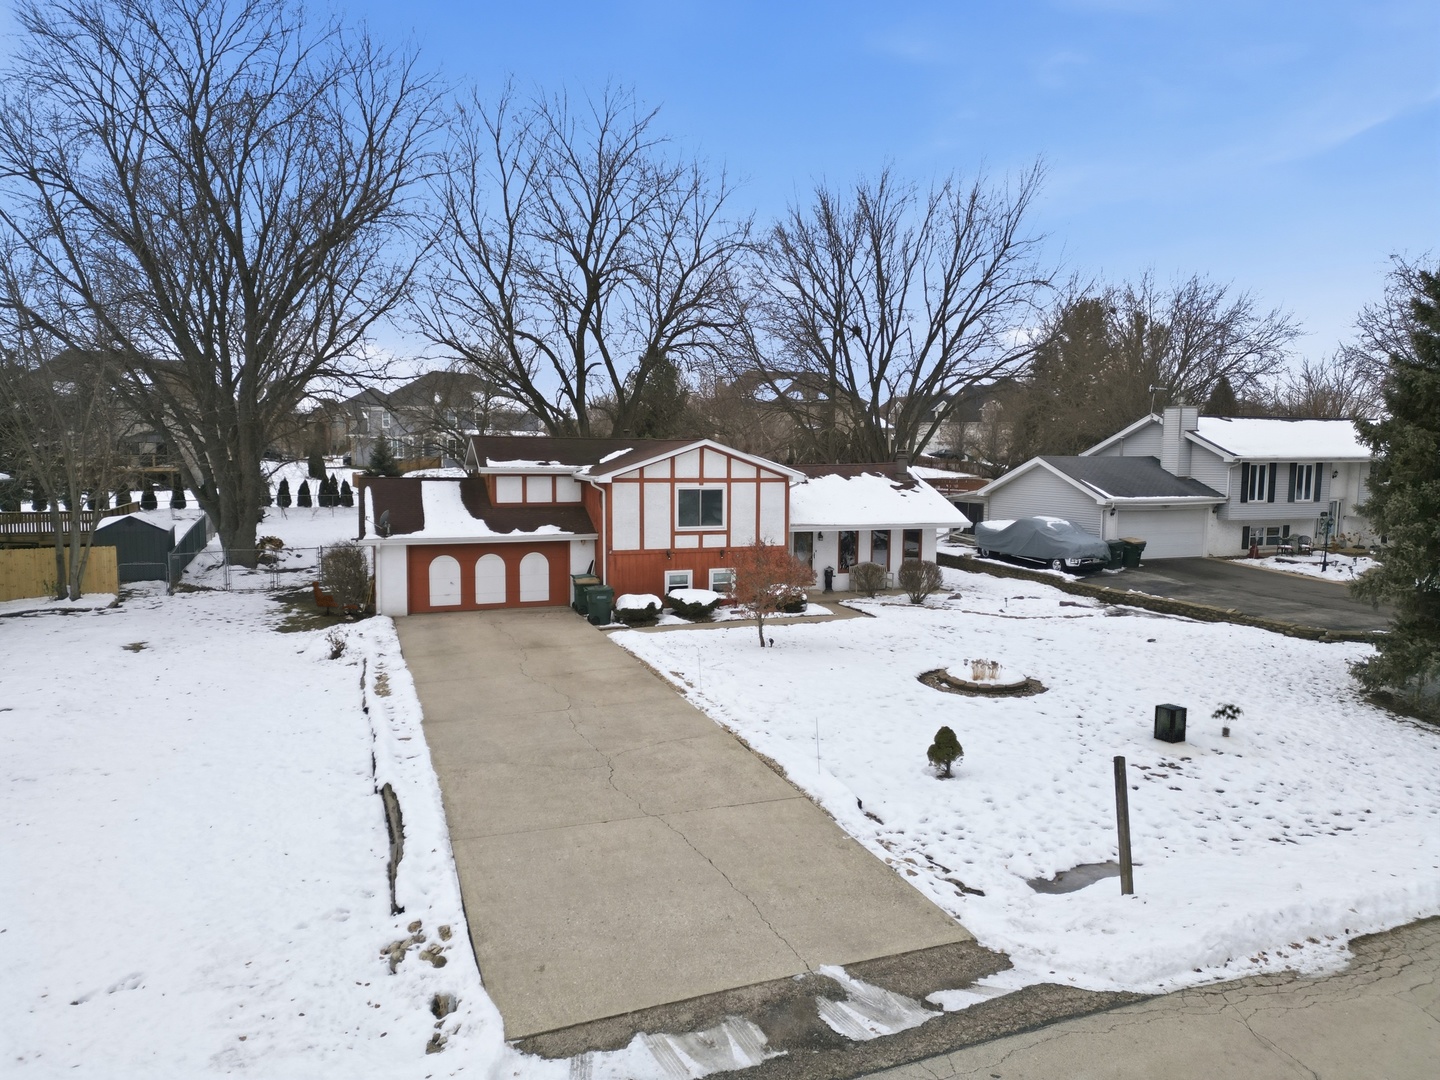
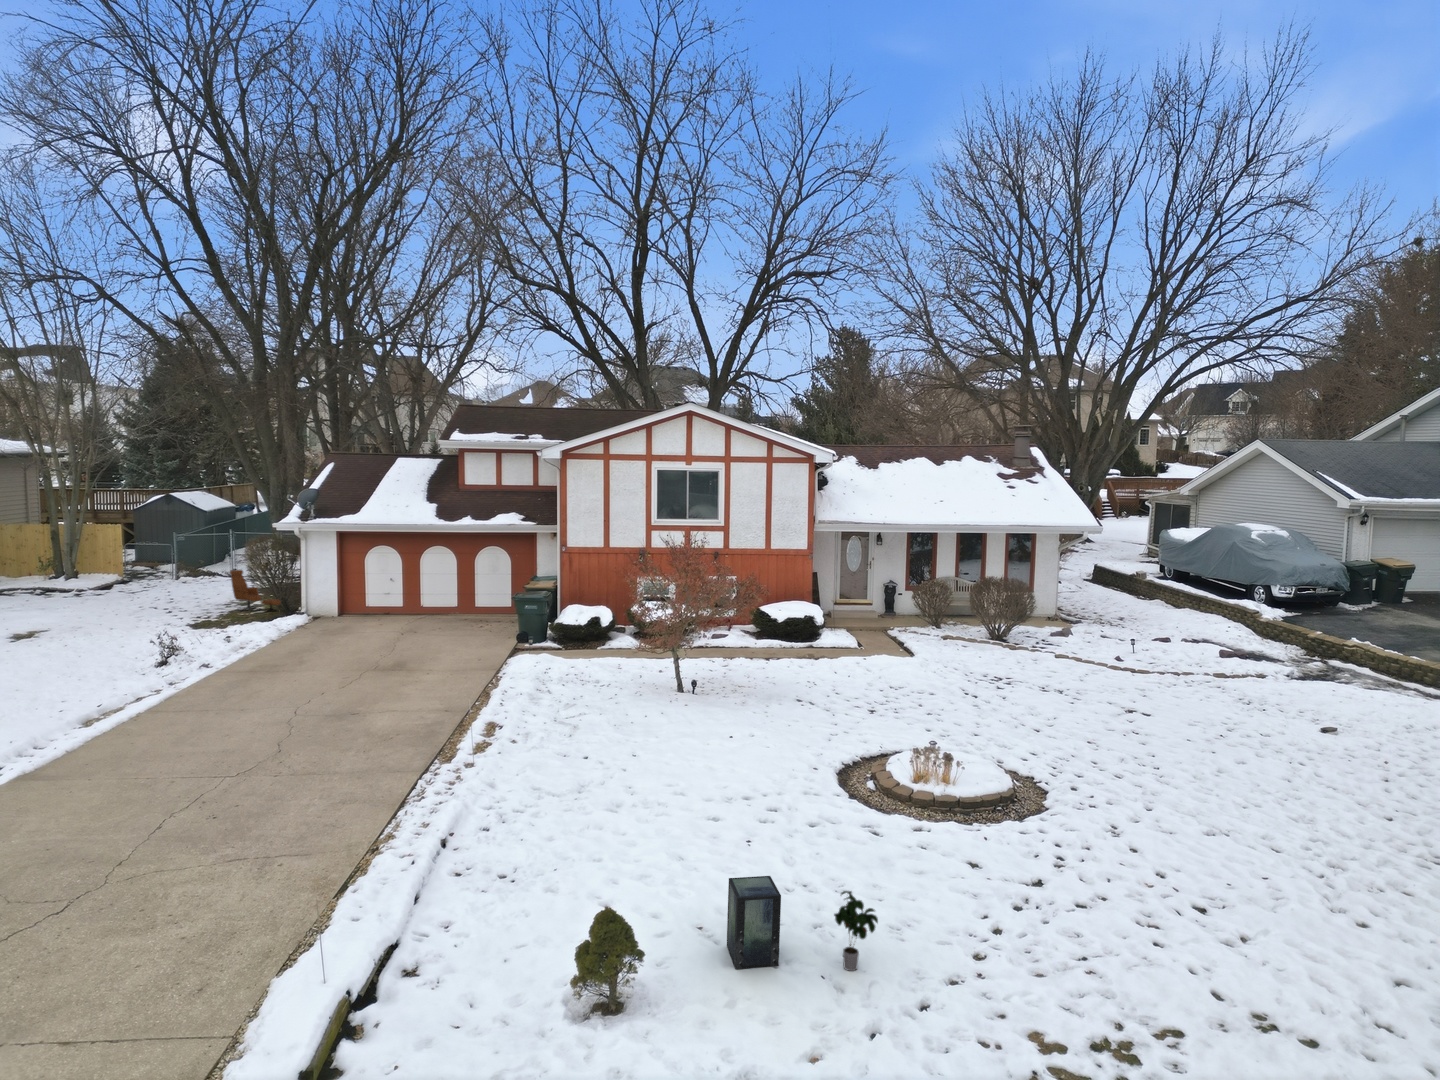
storage box: present [1154,703,1187,743] -> present [727,876,781,969]
potted plant: present [1211,703,1243,737] -> present [834,891,878,971]

